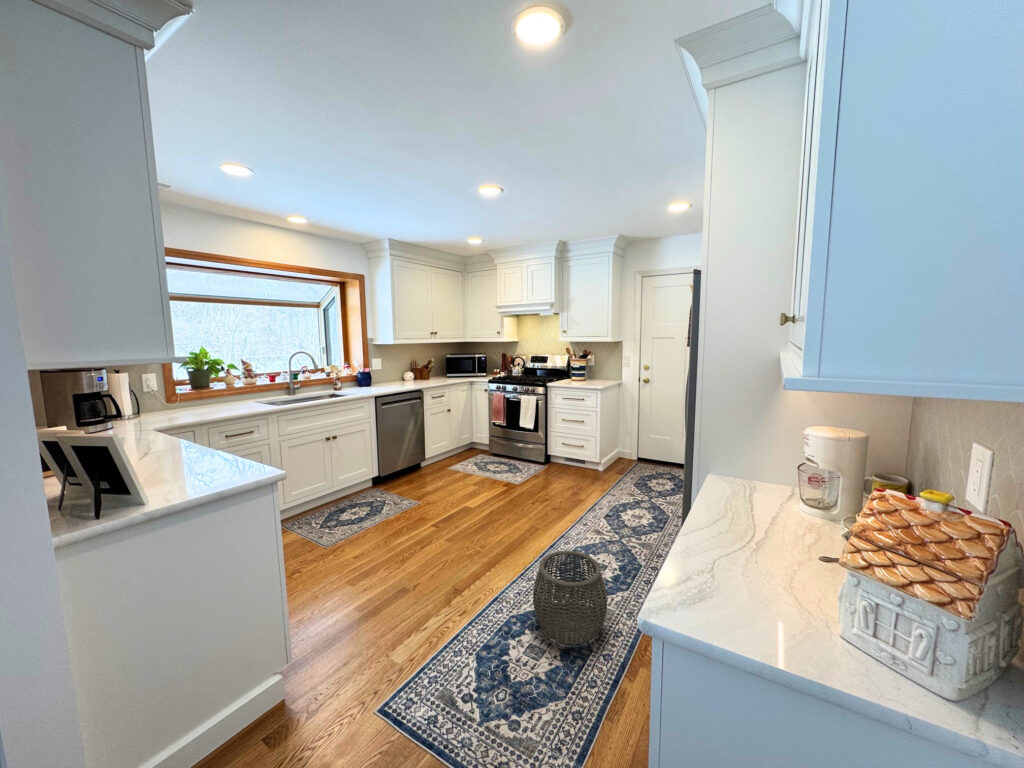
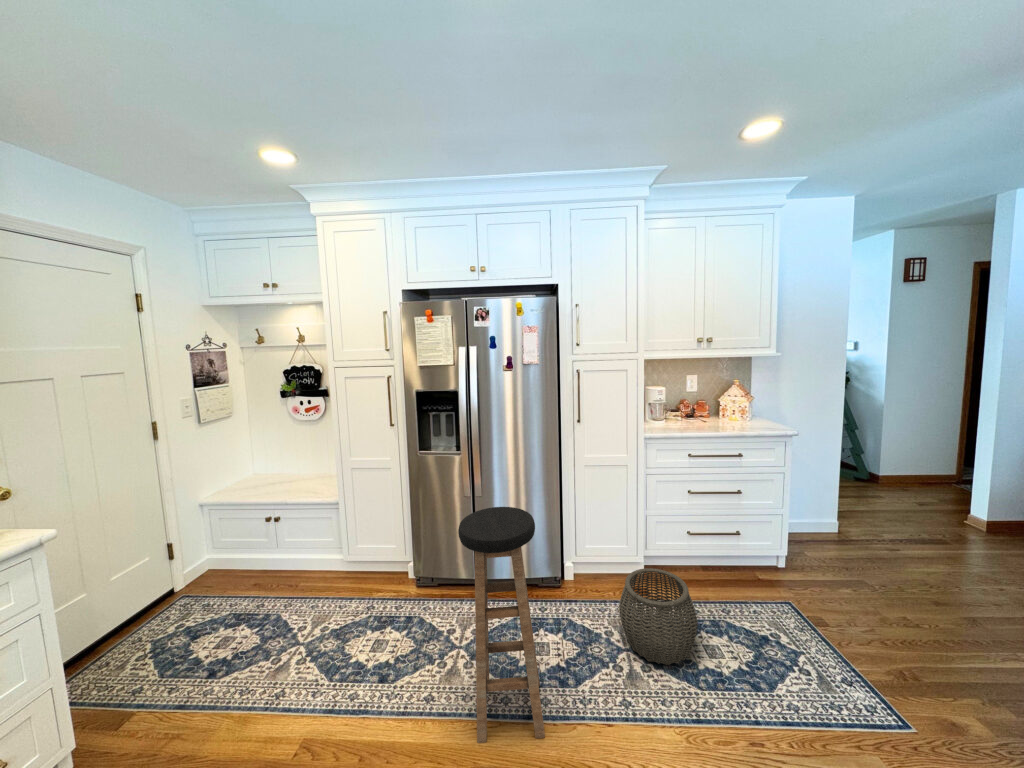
bar stool: none [538,420,586,556] -> present [458,507,545,743]

